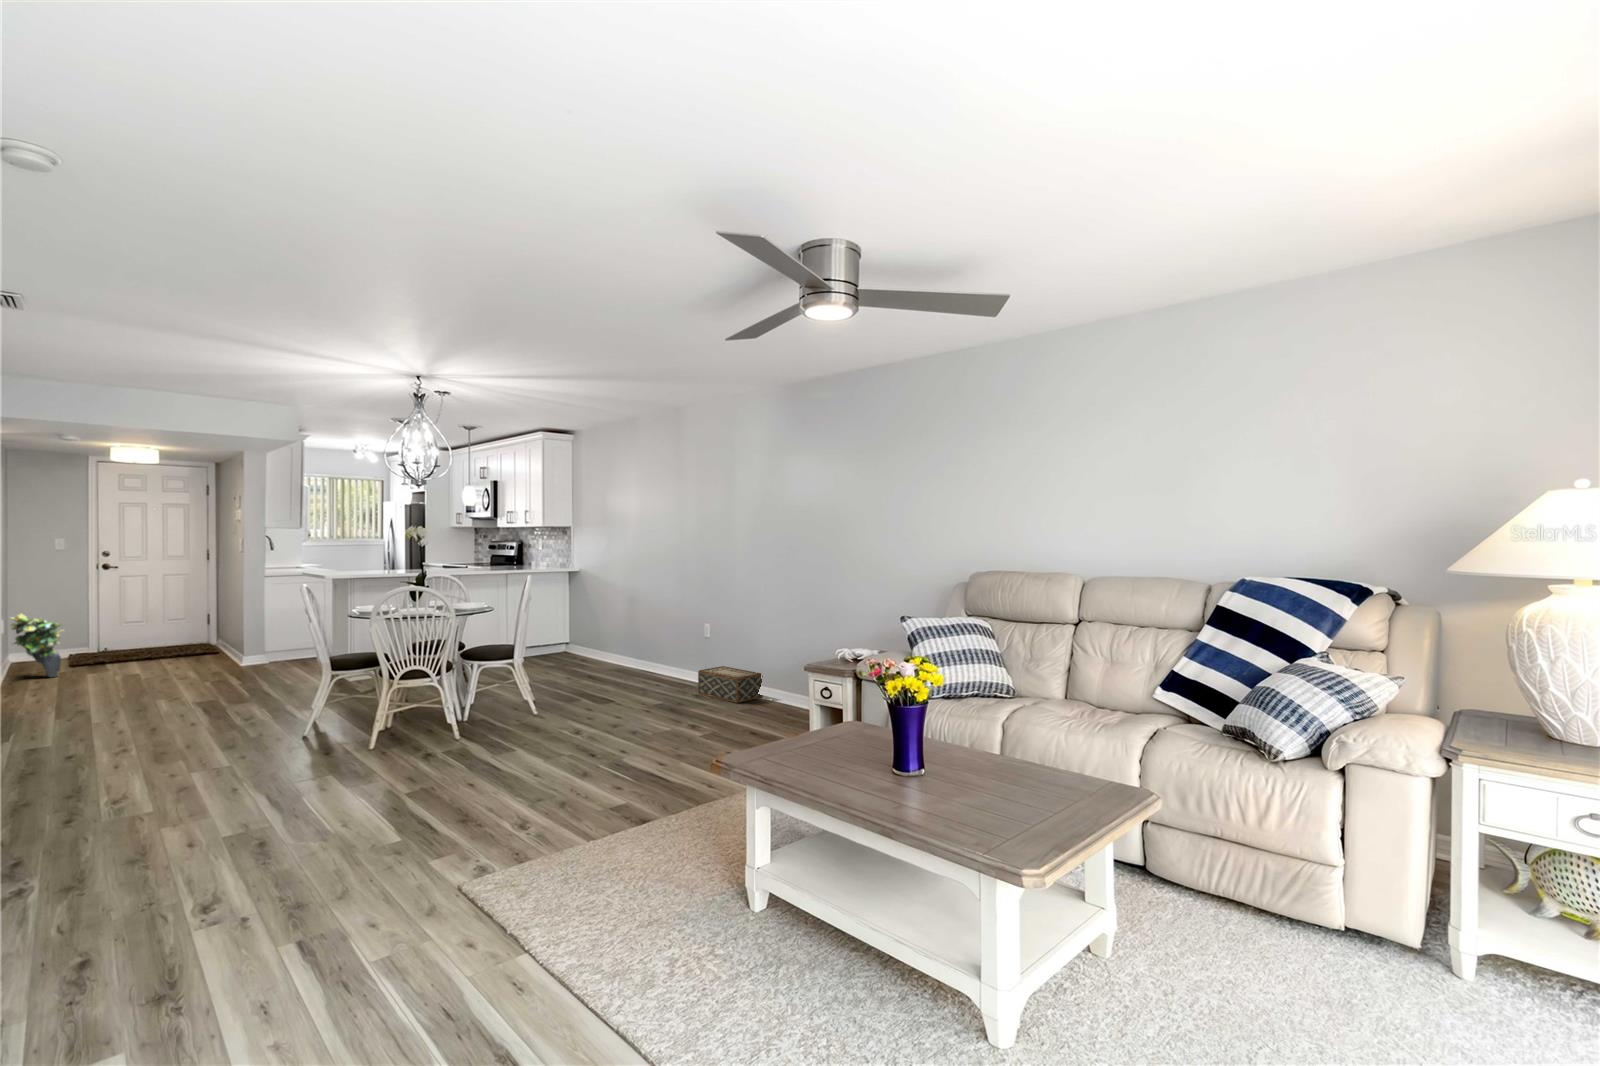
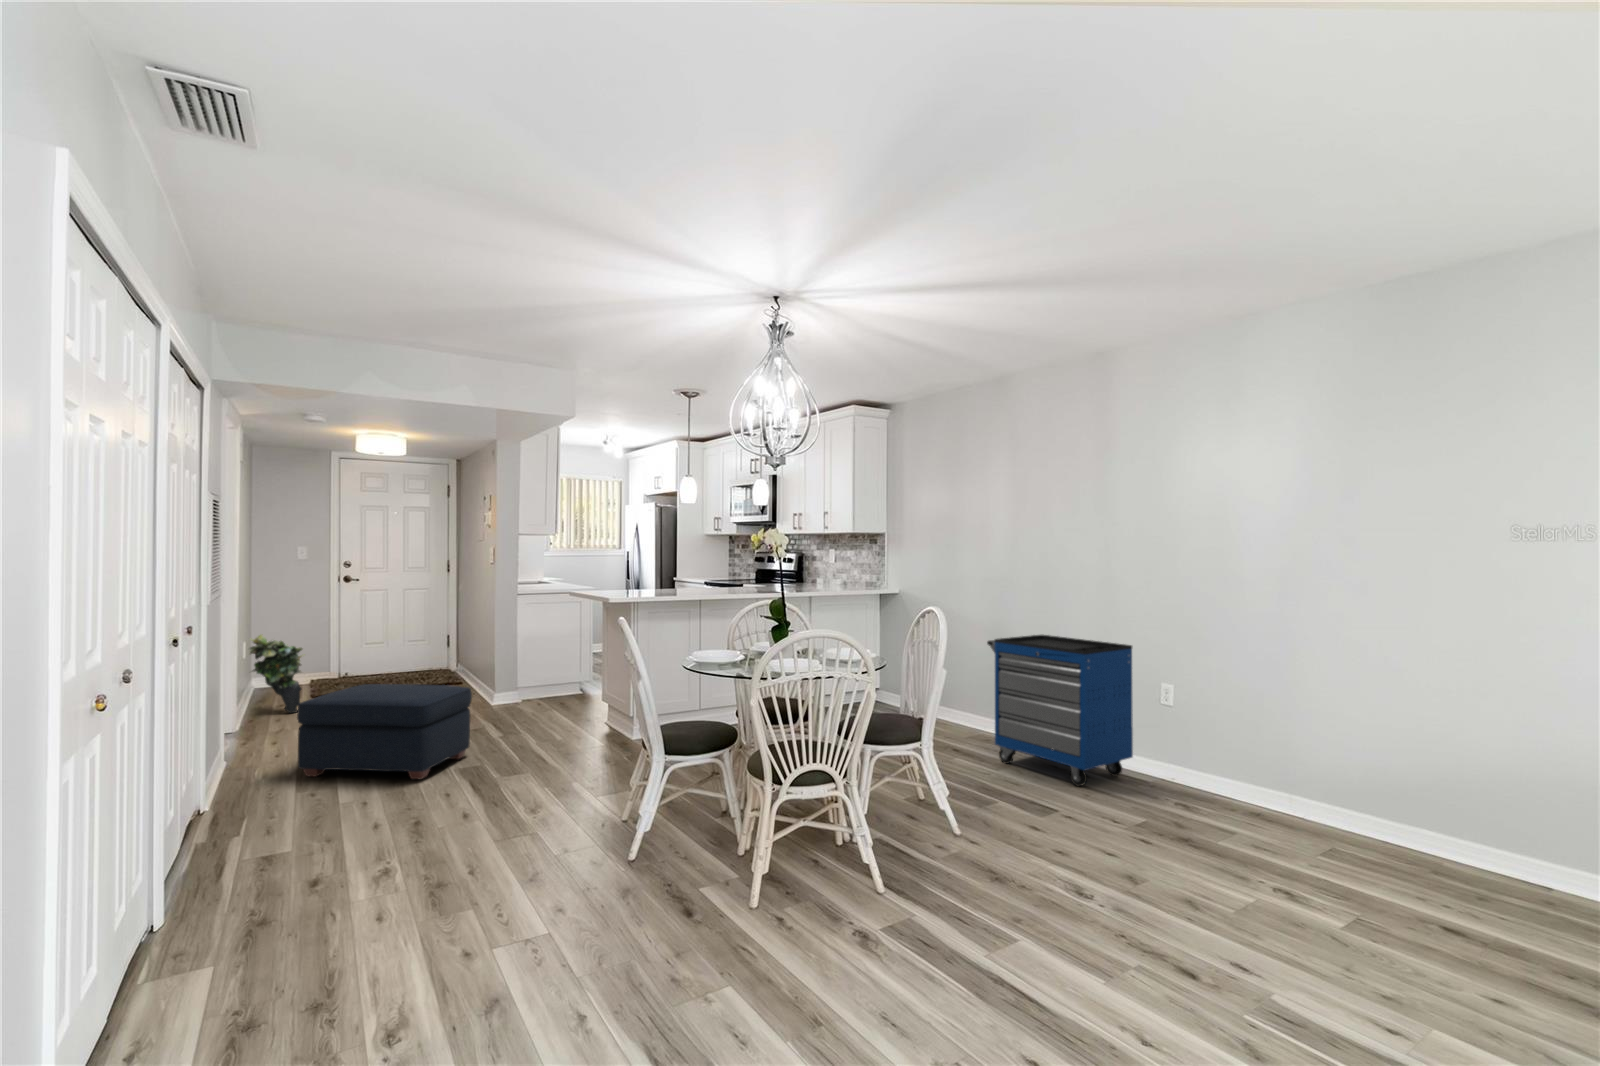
storage cabinet: none [604,596,688,690] -> present [987,635,1133,786]
ottoman: none [58,644,209,711] -> present [297,684,472,779]
woven basket: present [698,666,763,703] -> none [1178,755,1309,831]

